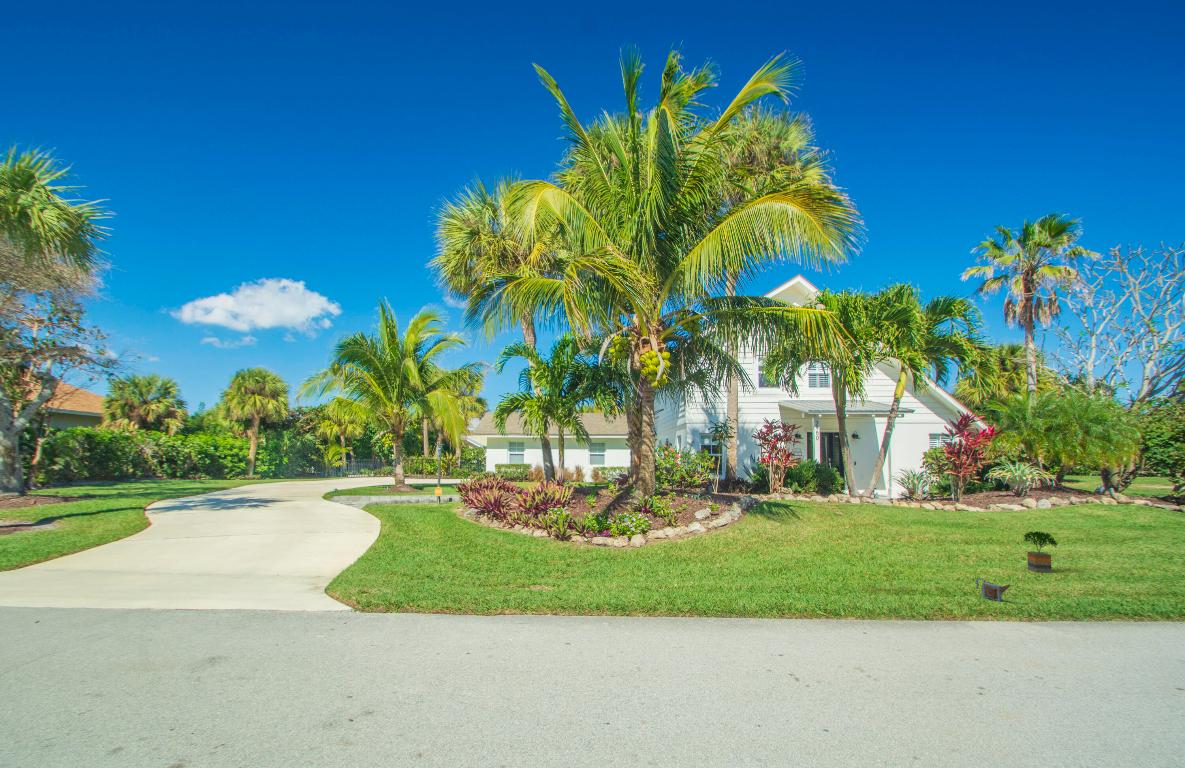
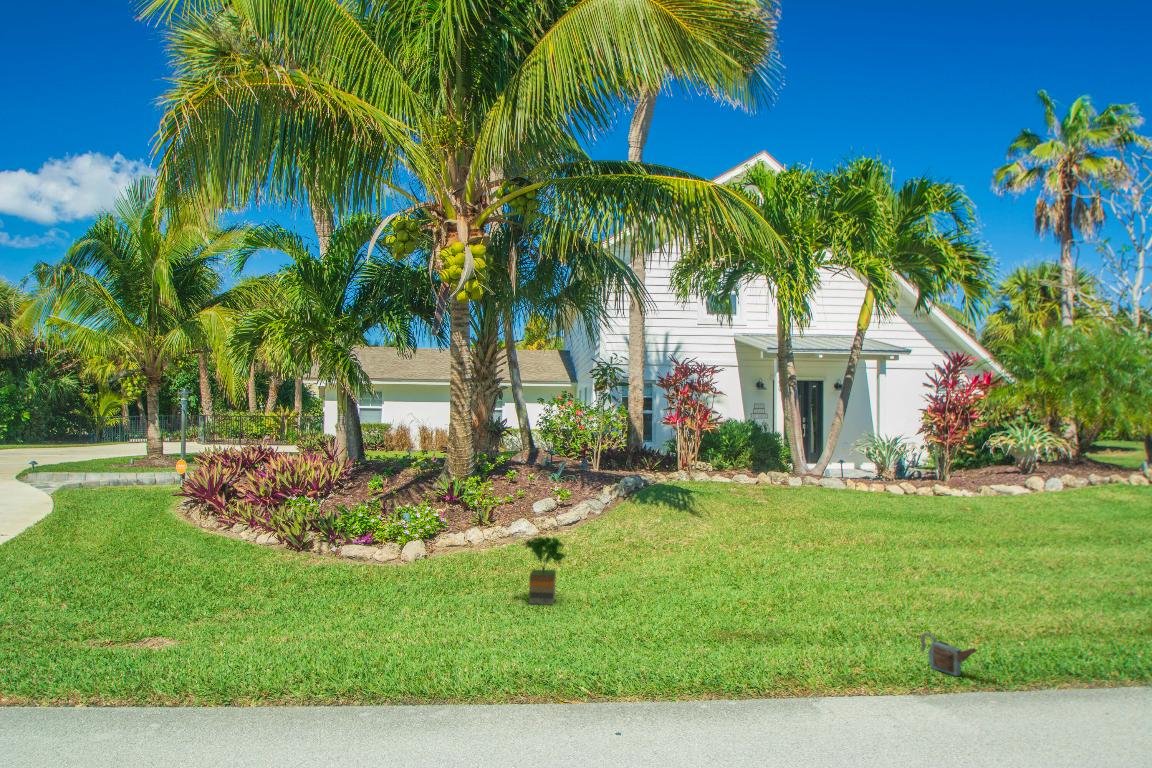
potted tree: present [1024,531,1057,573] -> present [525,537,565,605]

